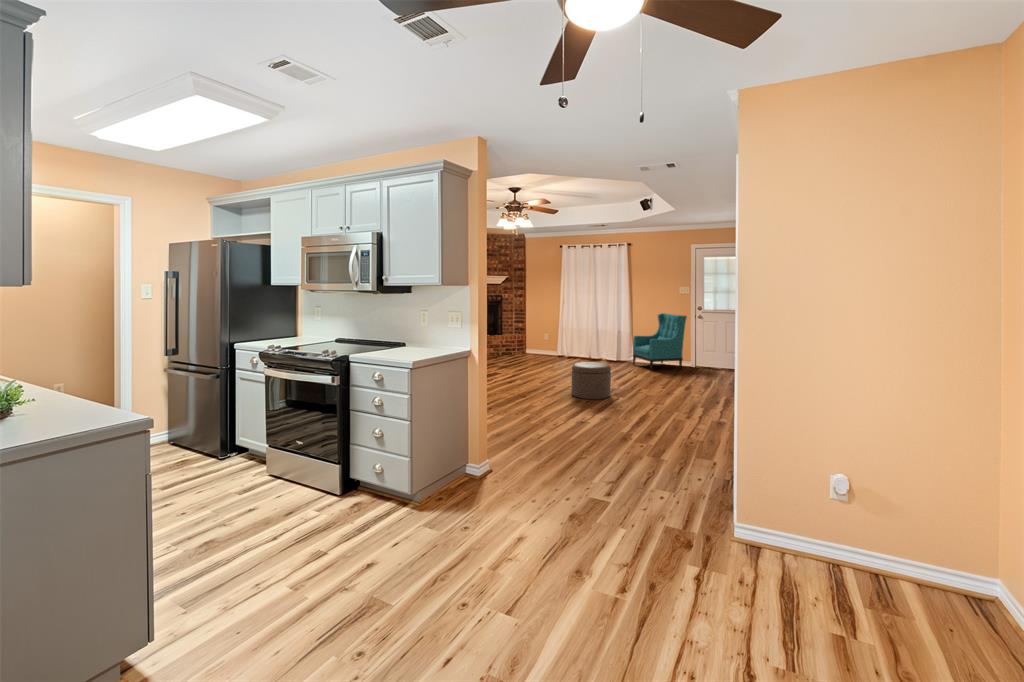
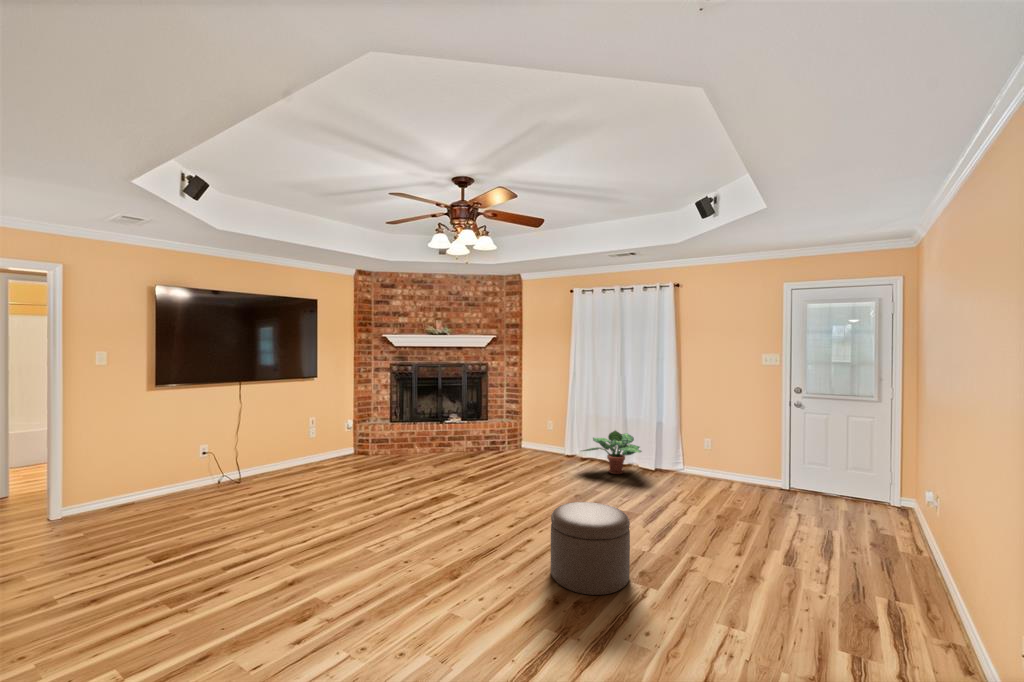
armchair: present [633,313,687,371] -> none [682,396,773,498]
potted plant: none [569,336,610,363] -> present [583,431,642,474]

